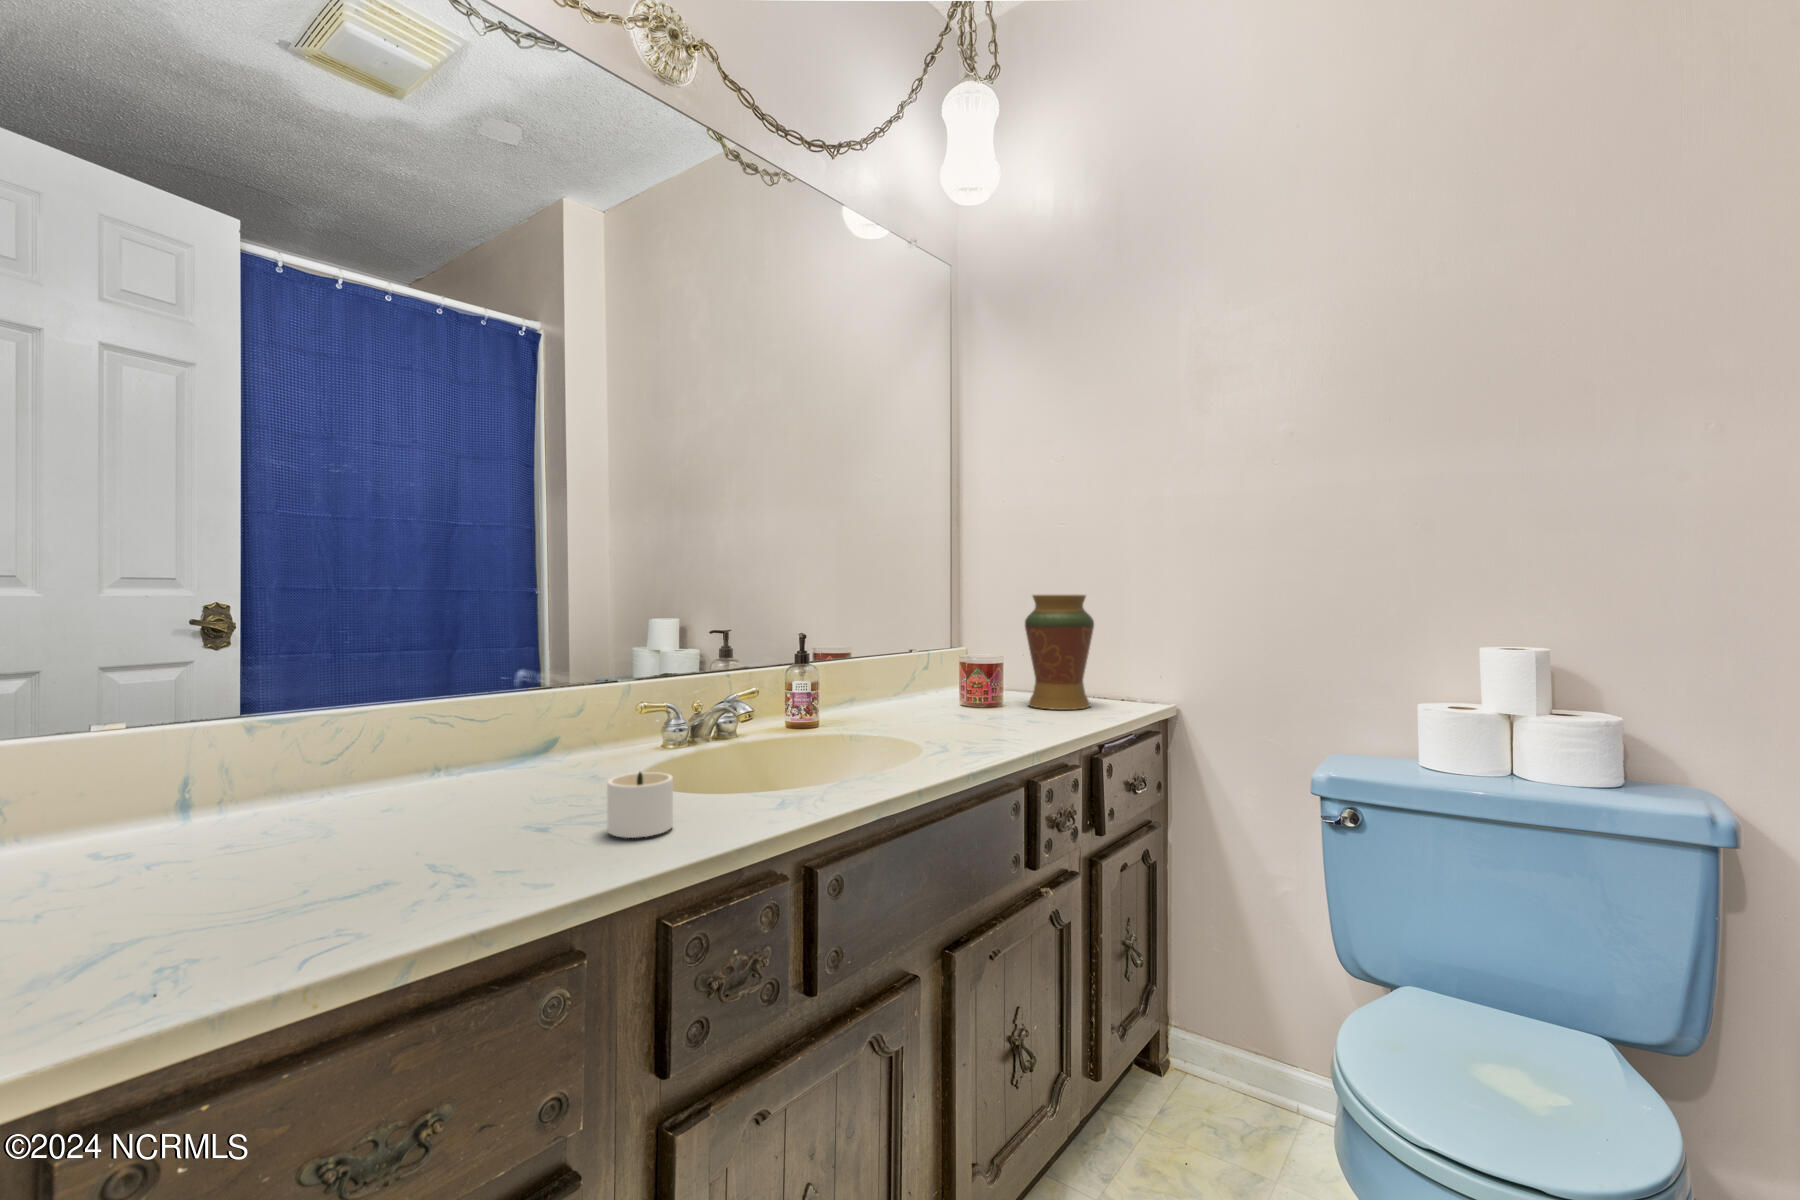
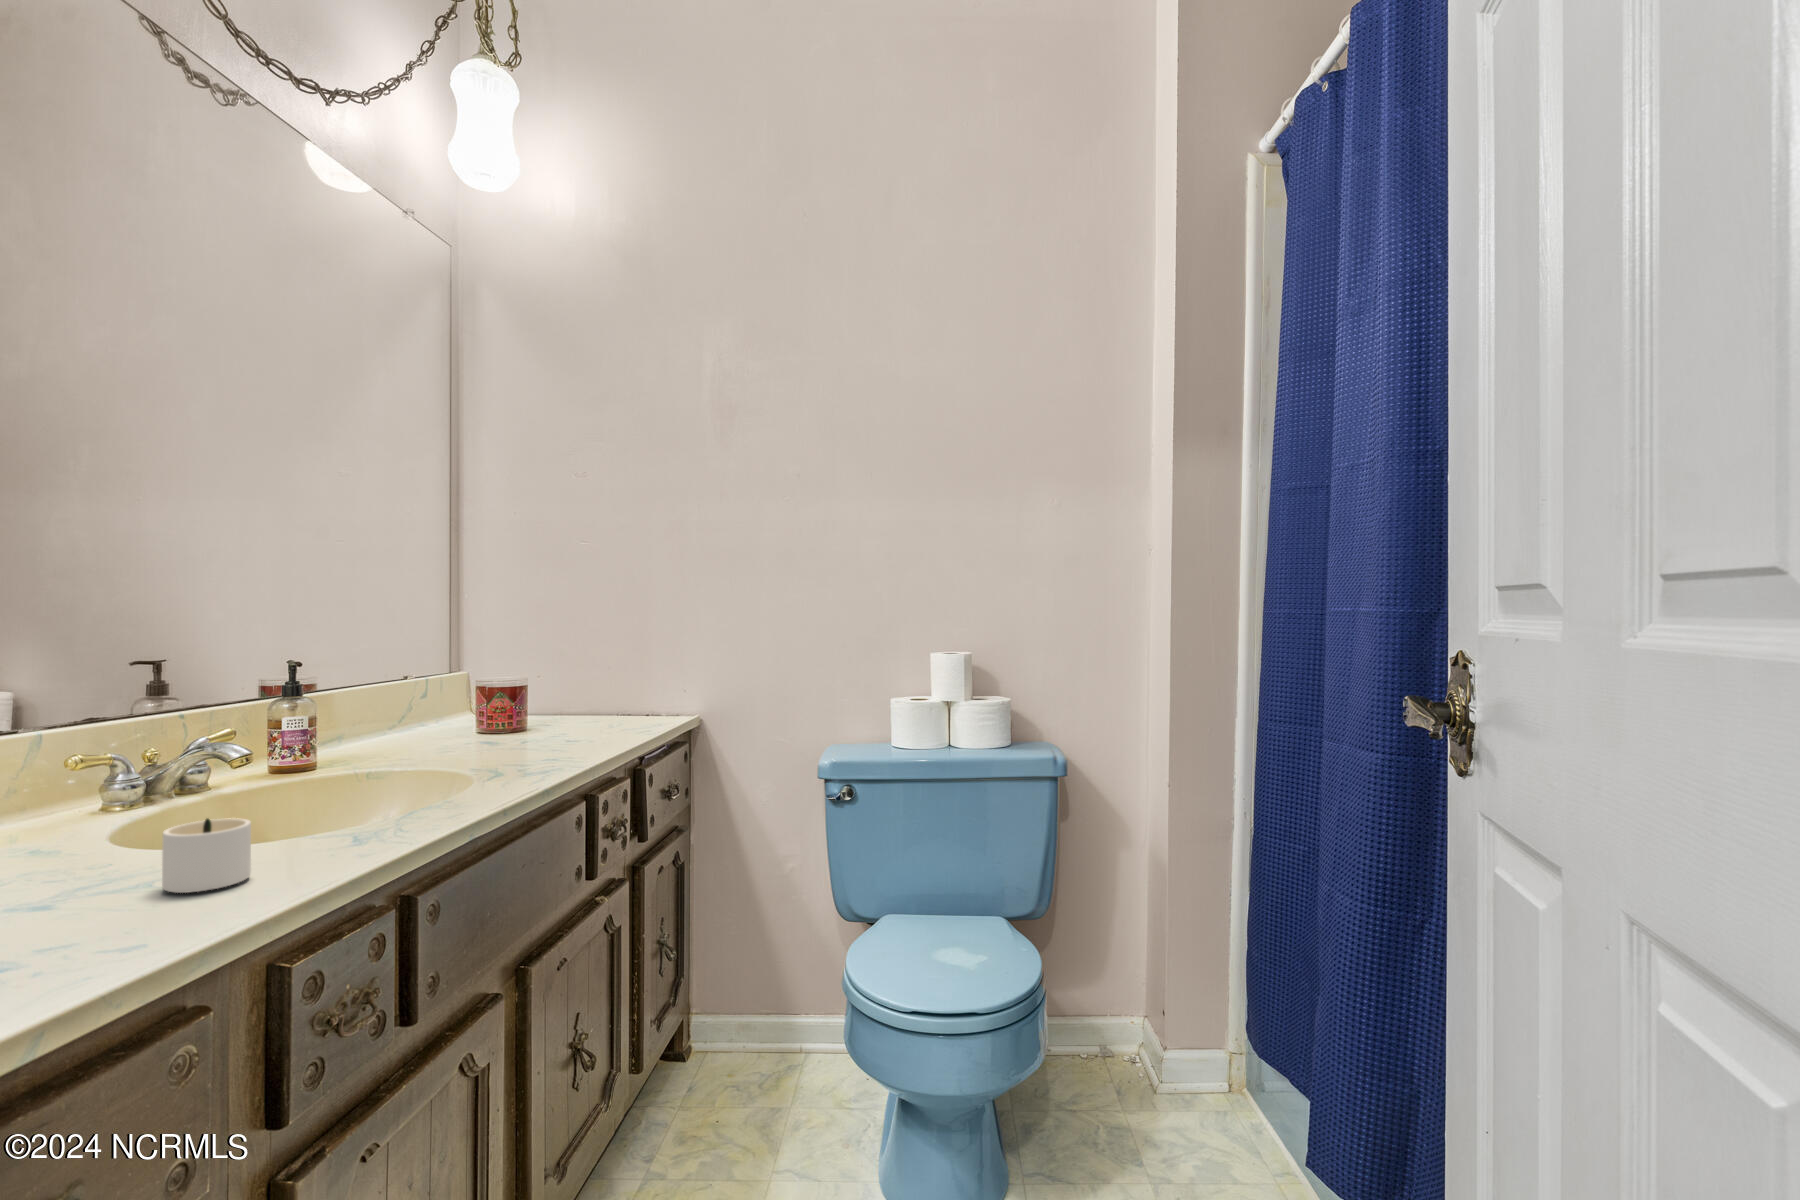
decorative vase: present [1025,595,1094,710] -> none [553,613,625,728]

